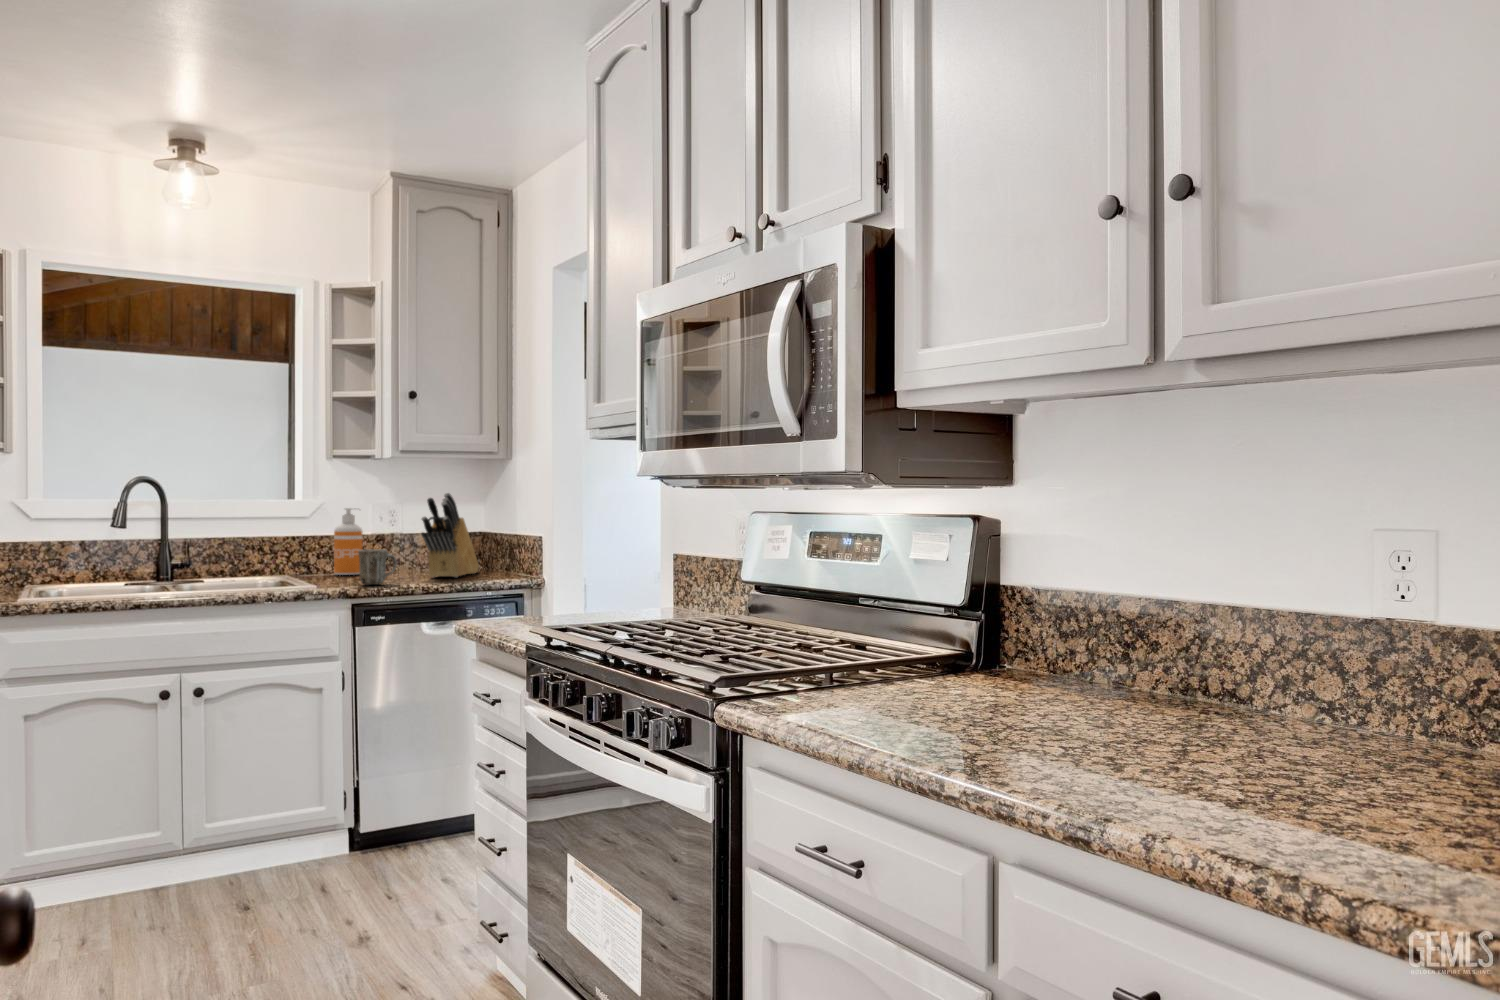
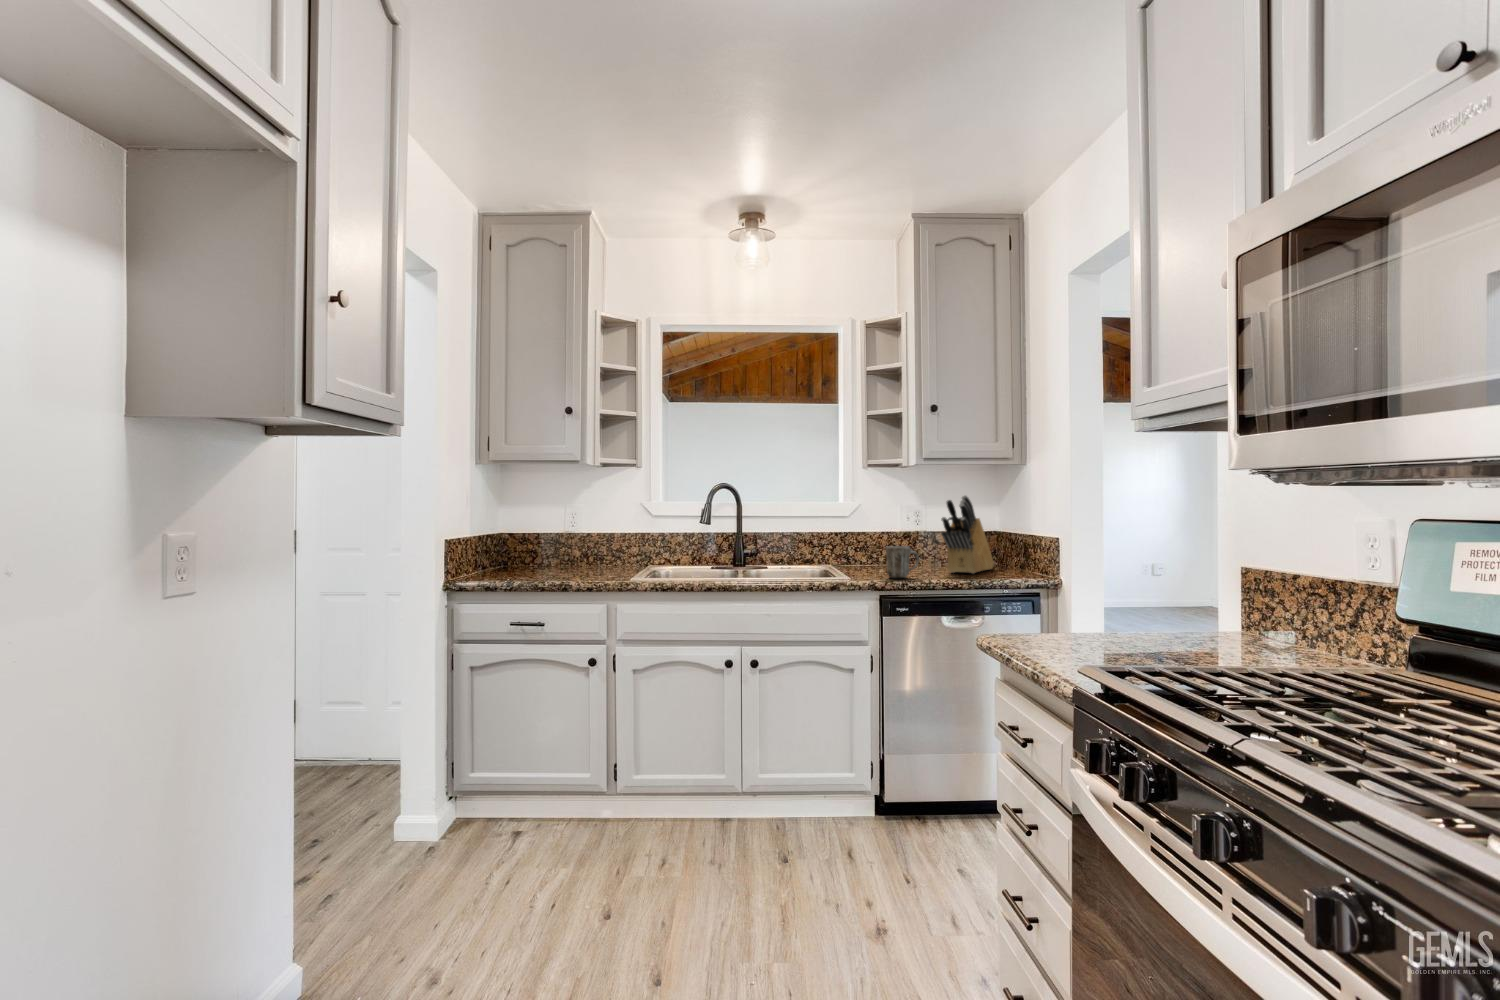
soap dispenser: present [334,508,362,575] -> none [868,509,891,566]

